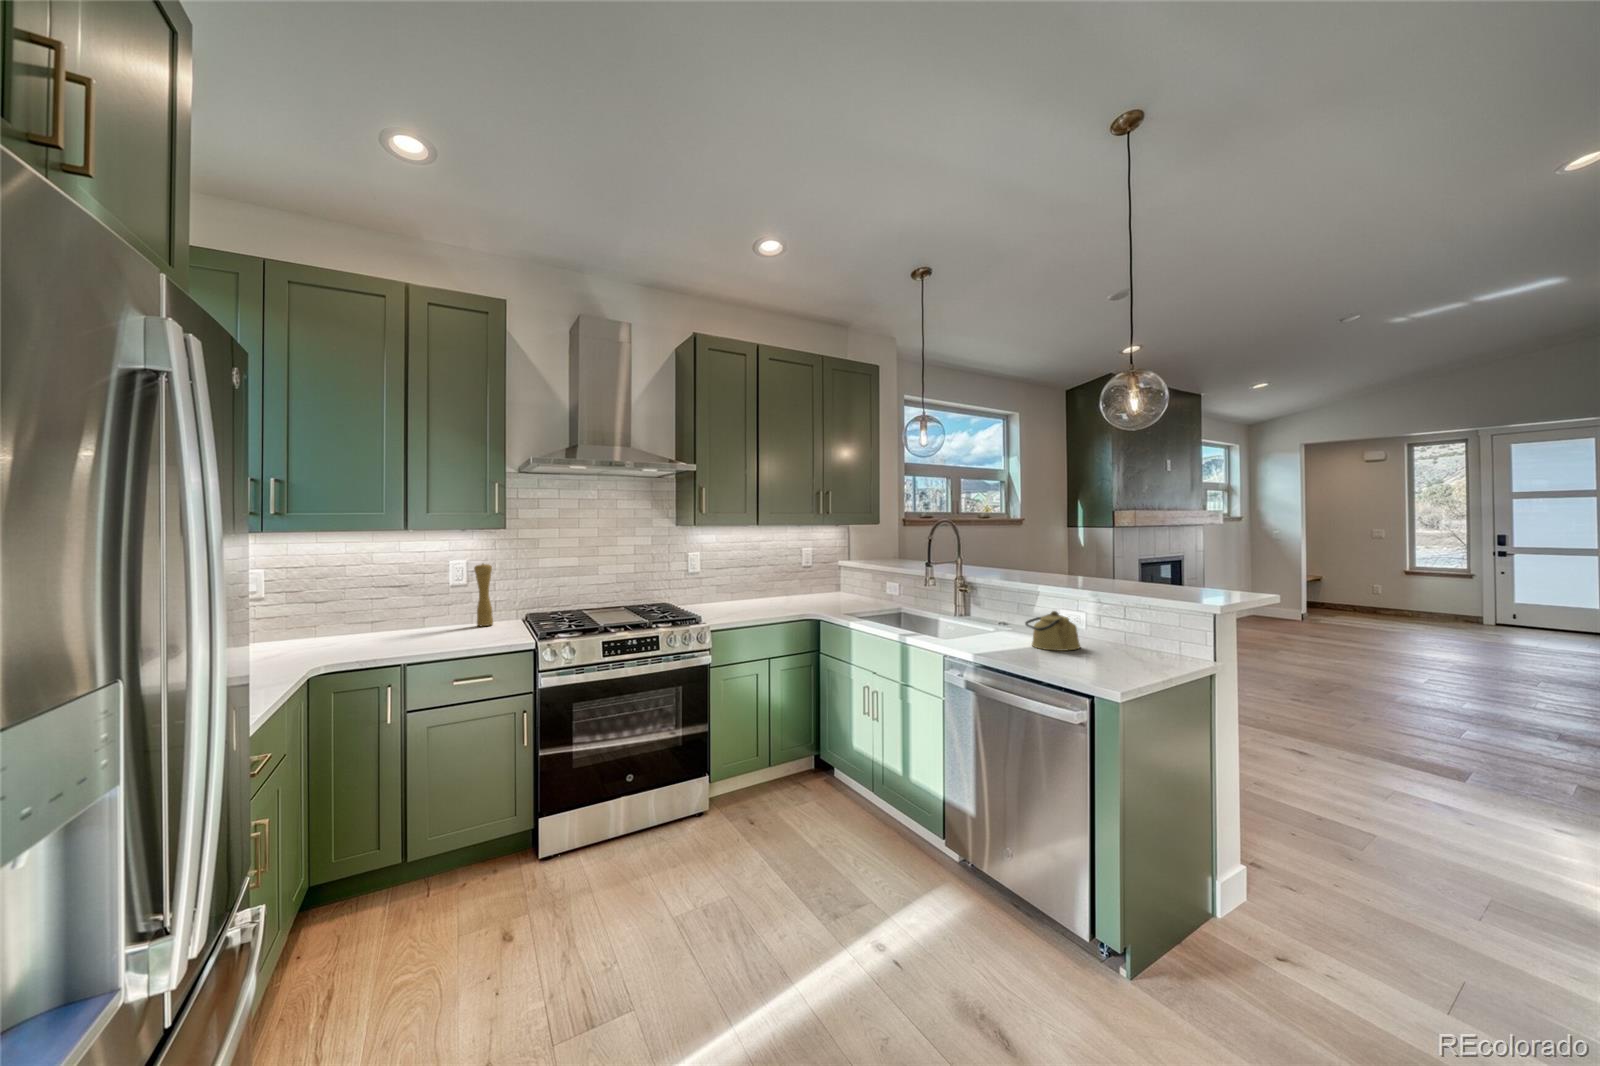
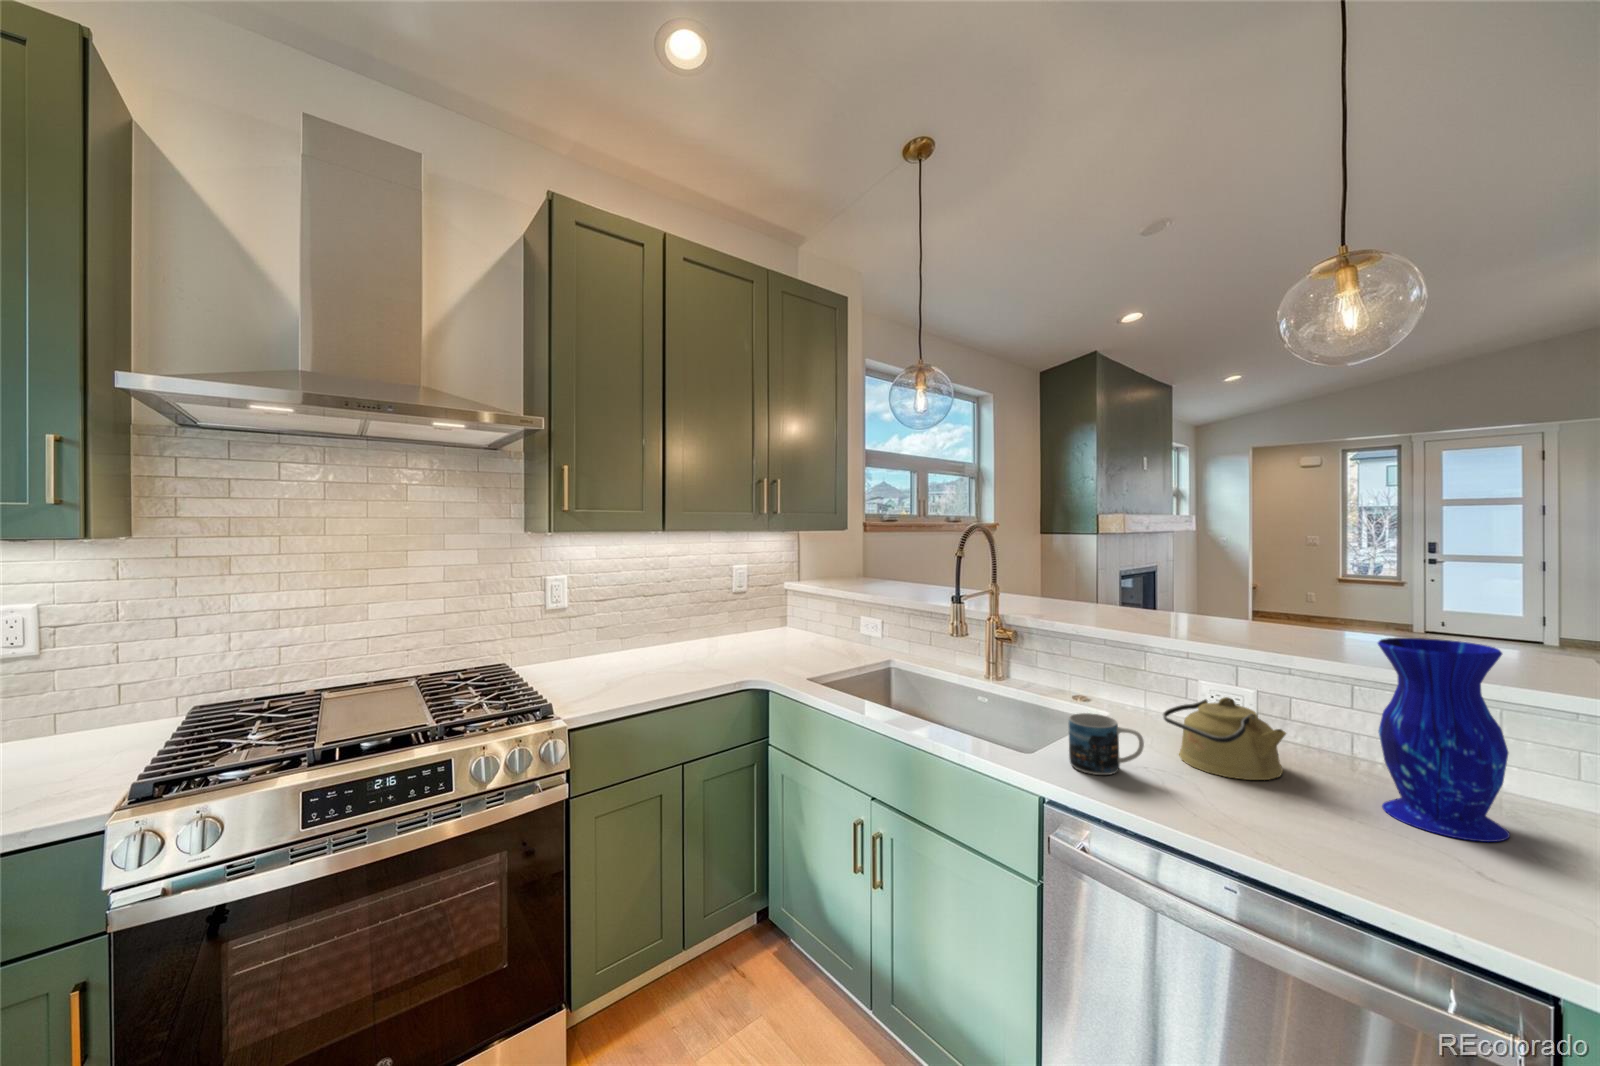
pepper mill: present [474,564,493,626] -> none [44,610,97,746]
vase: none [1104,575,1155,666] -> present [1378,638,1510,842]
mug: none [967,620,1001,648] -> present [1069,713,1144,775]

